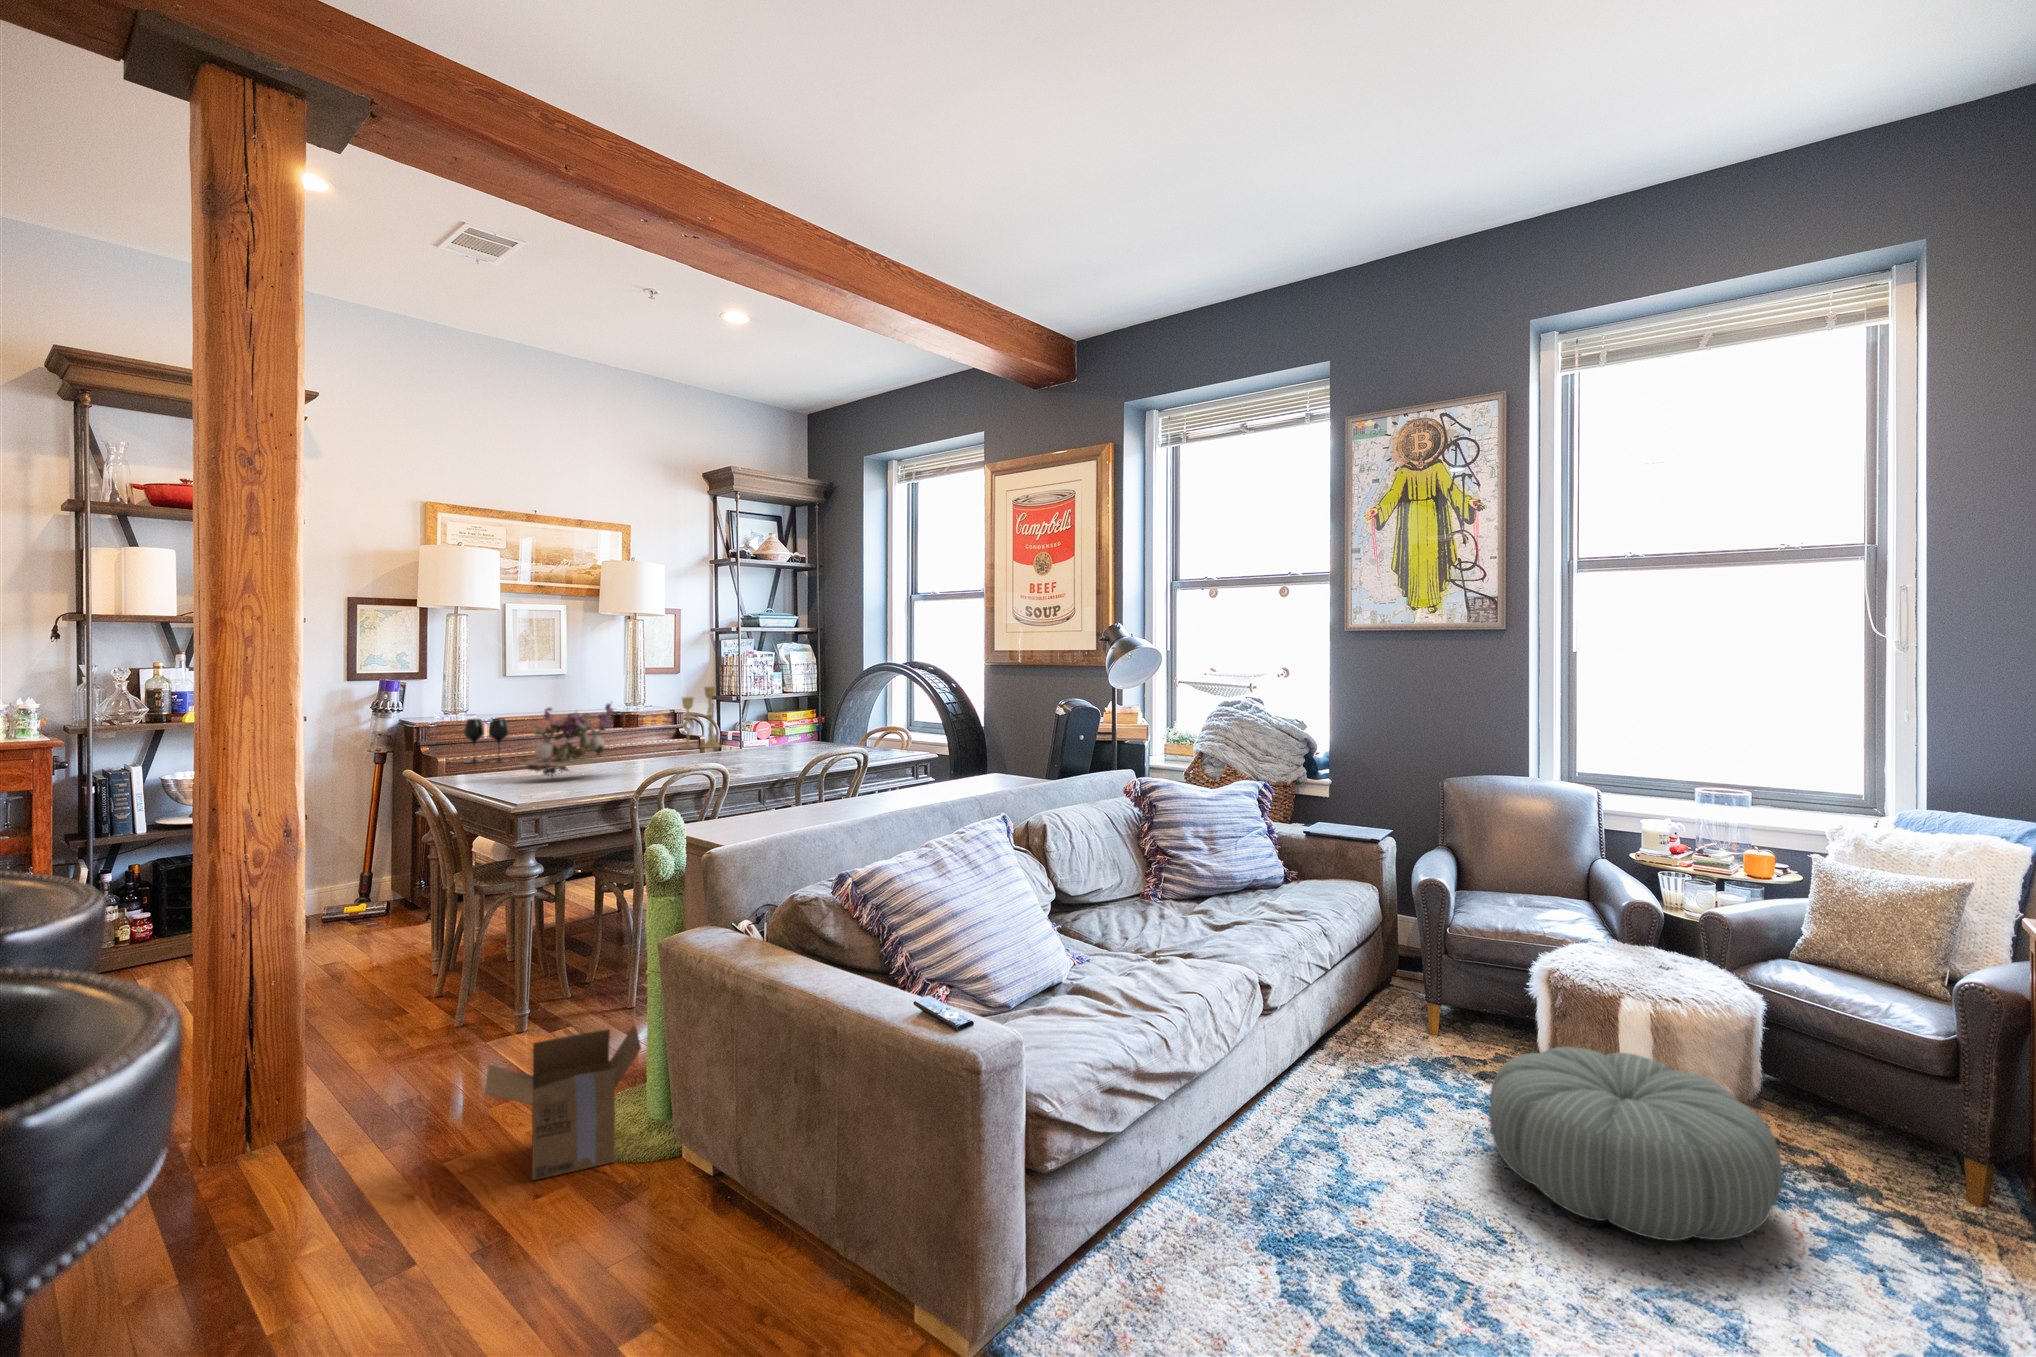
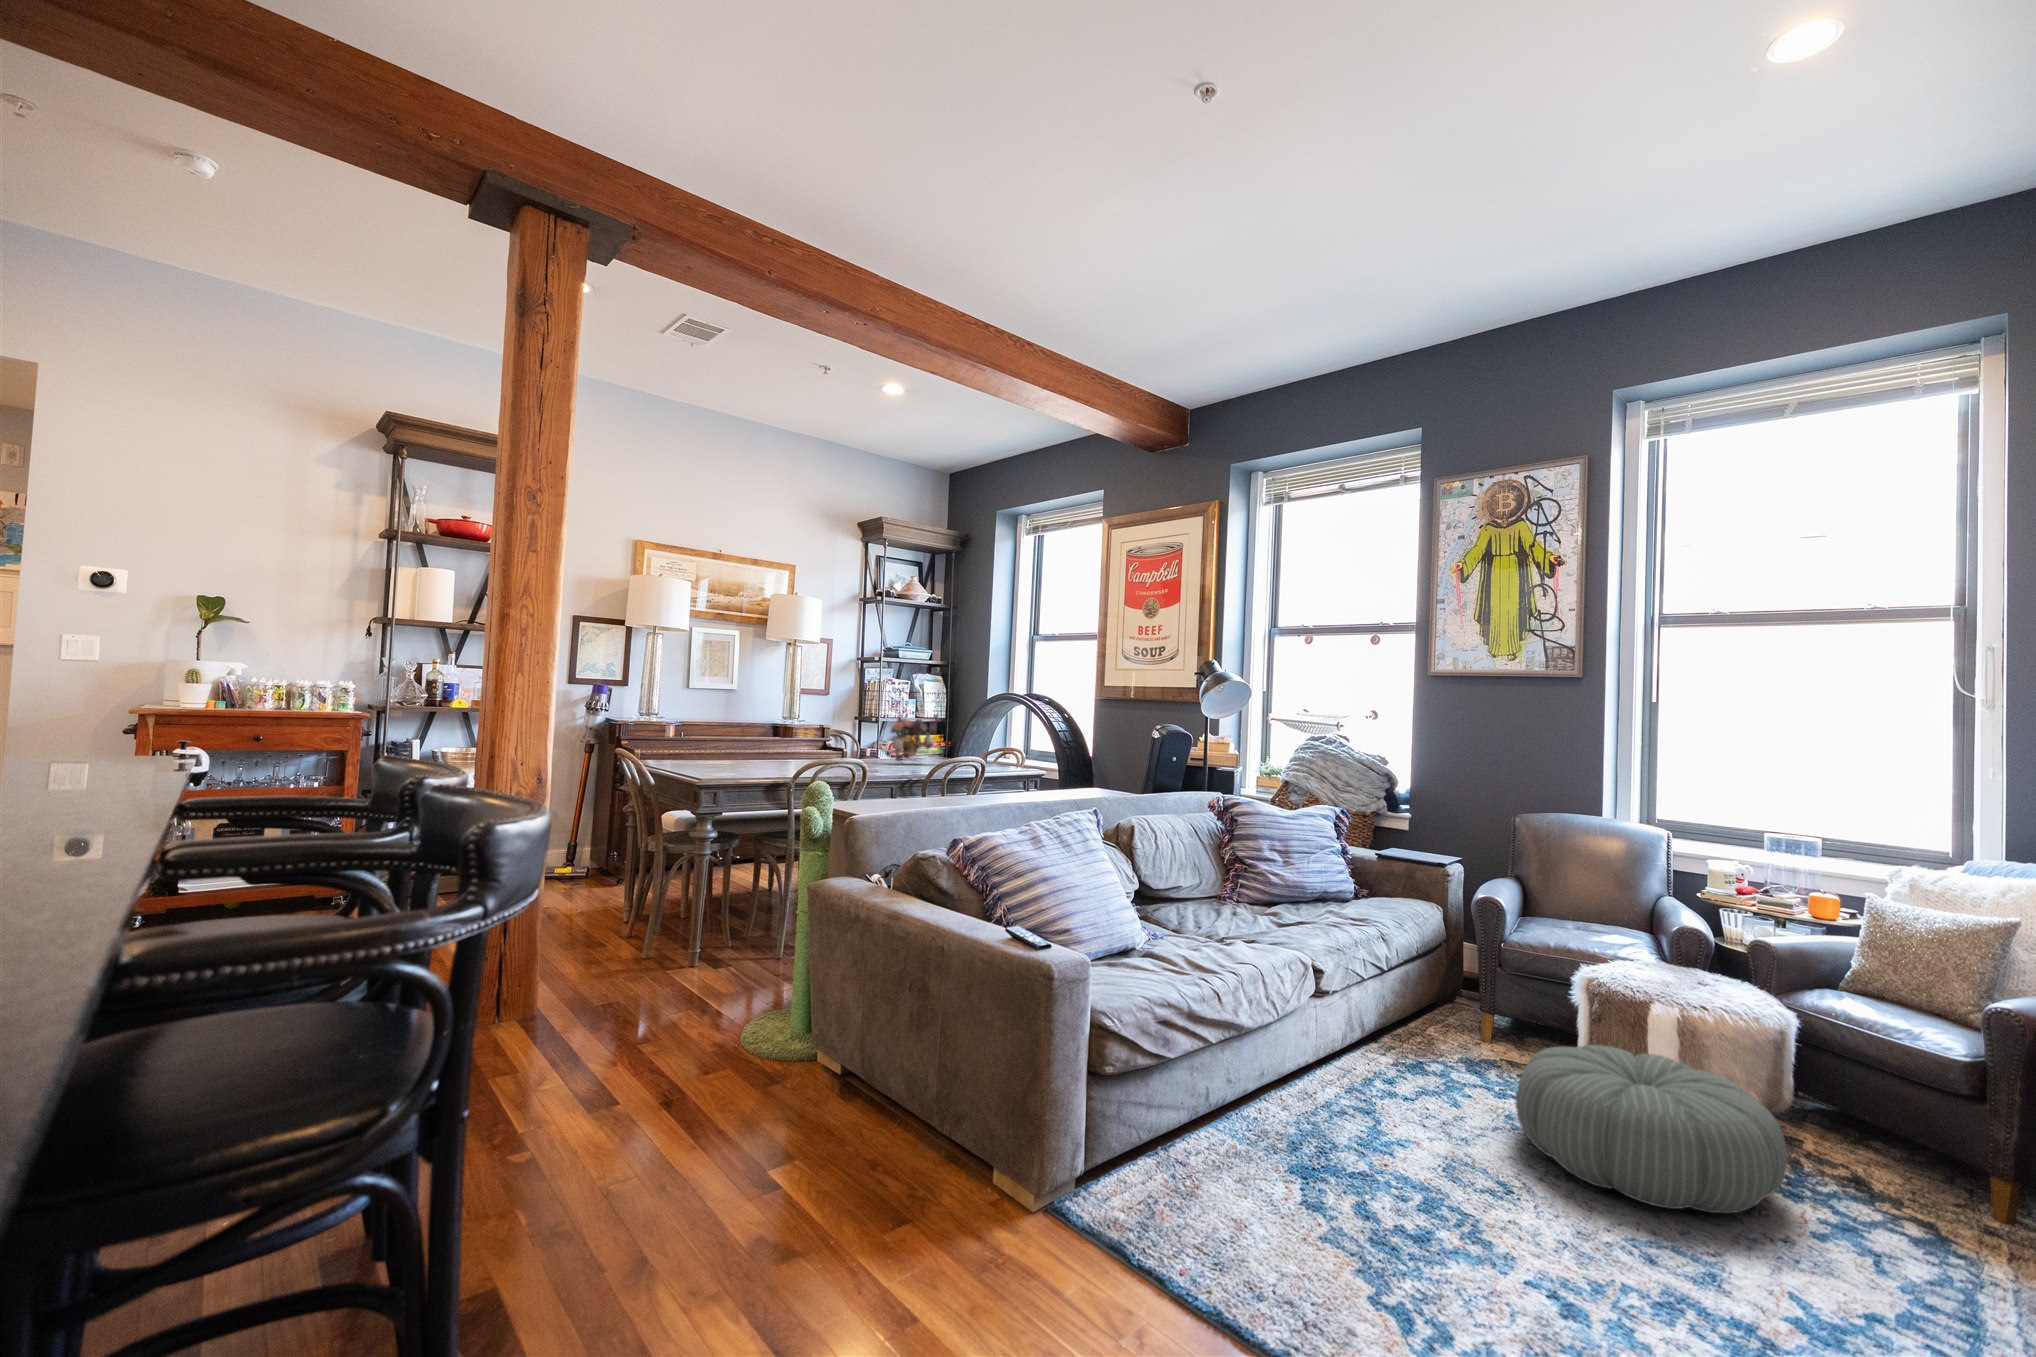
candlestick: present [679,687,721,750] -> none [824,705,863,759]
flower arrangement: present [518,704,615,778] -> present [881,714,939,761]
wine glass: present [464,719,509,763] -> none [651,721,688,759]
cardboard box: present [485,1025,641,1180] -> none [673,955,791,1066]

